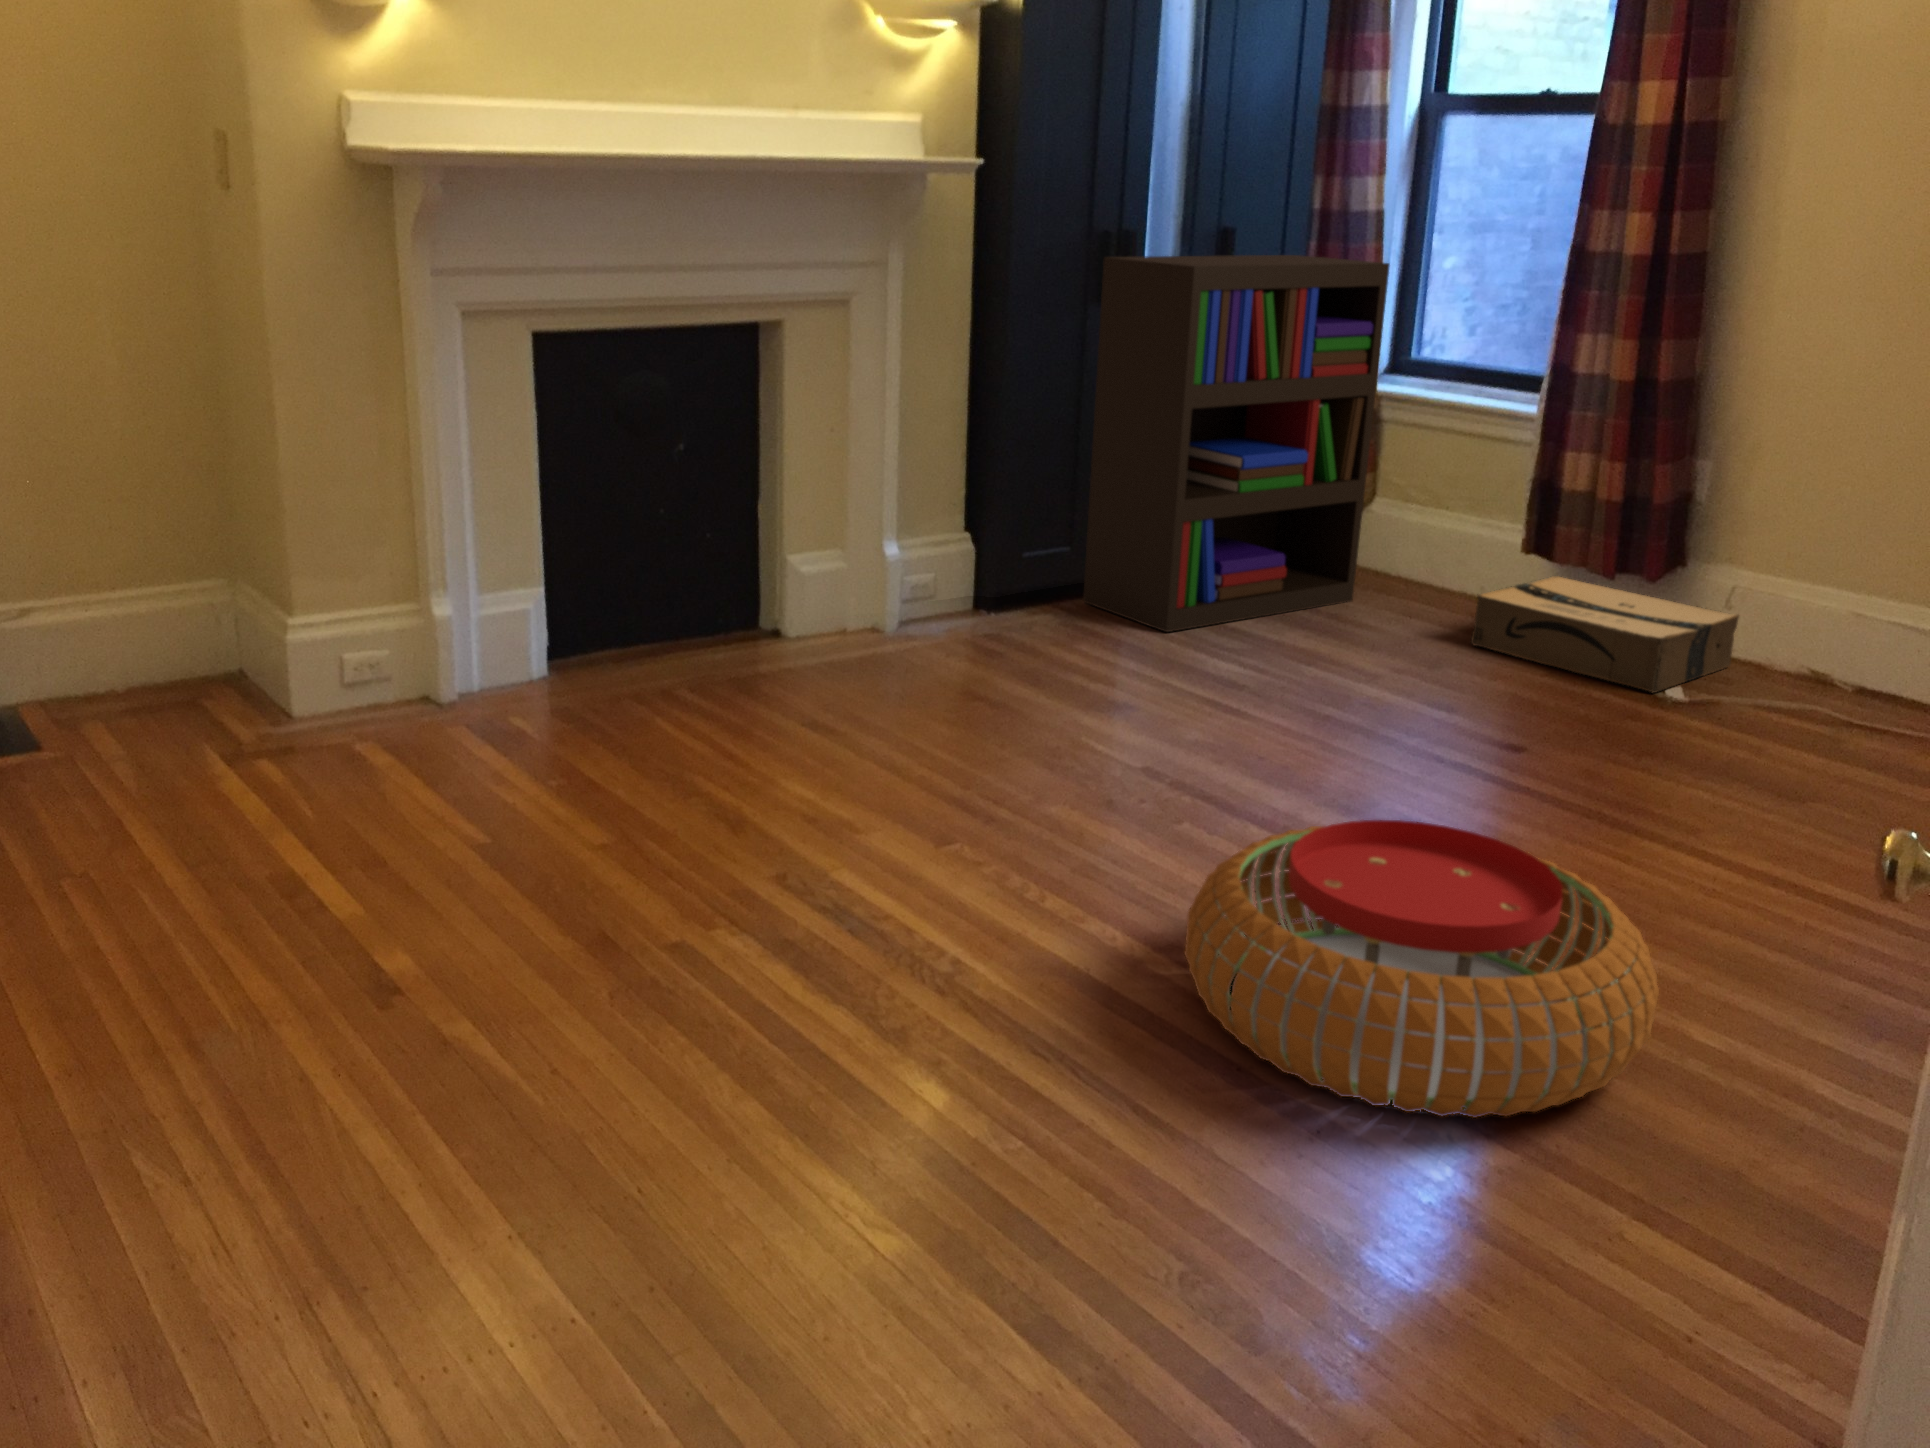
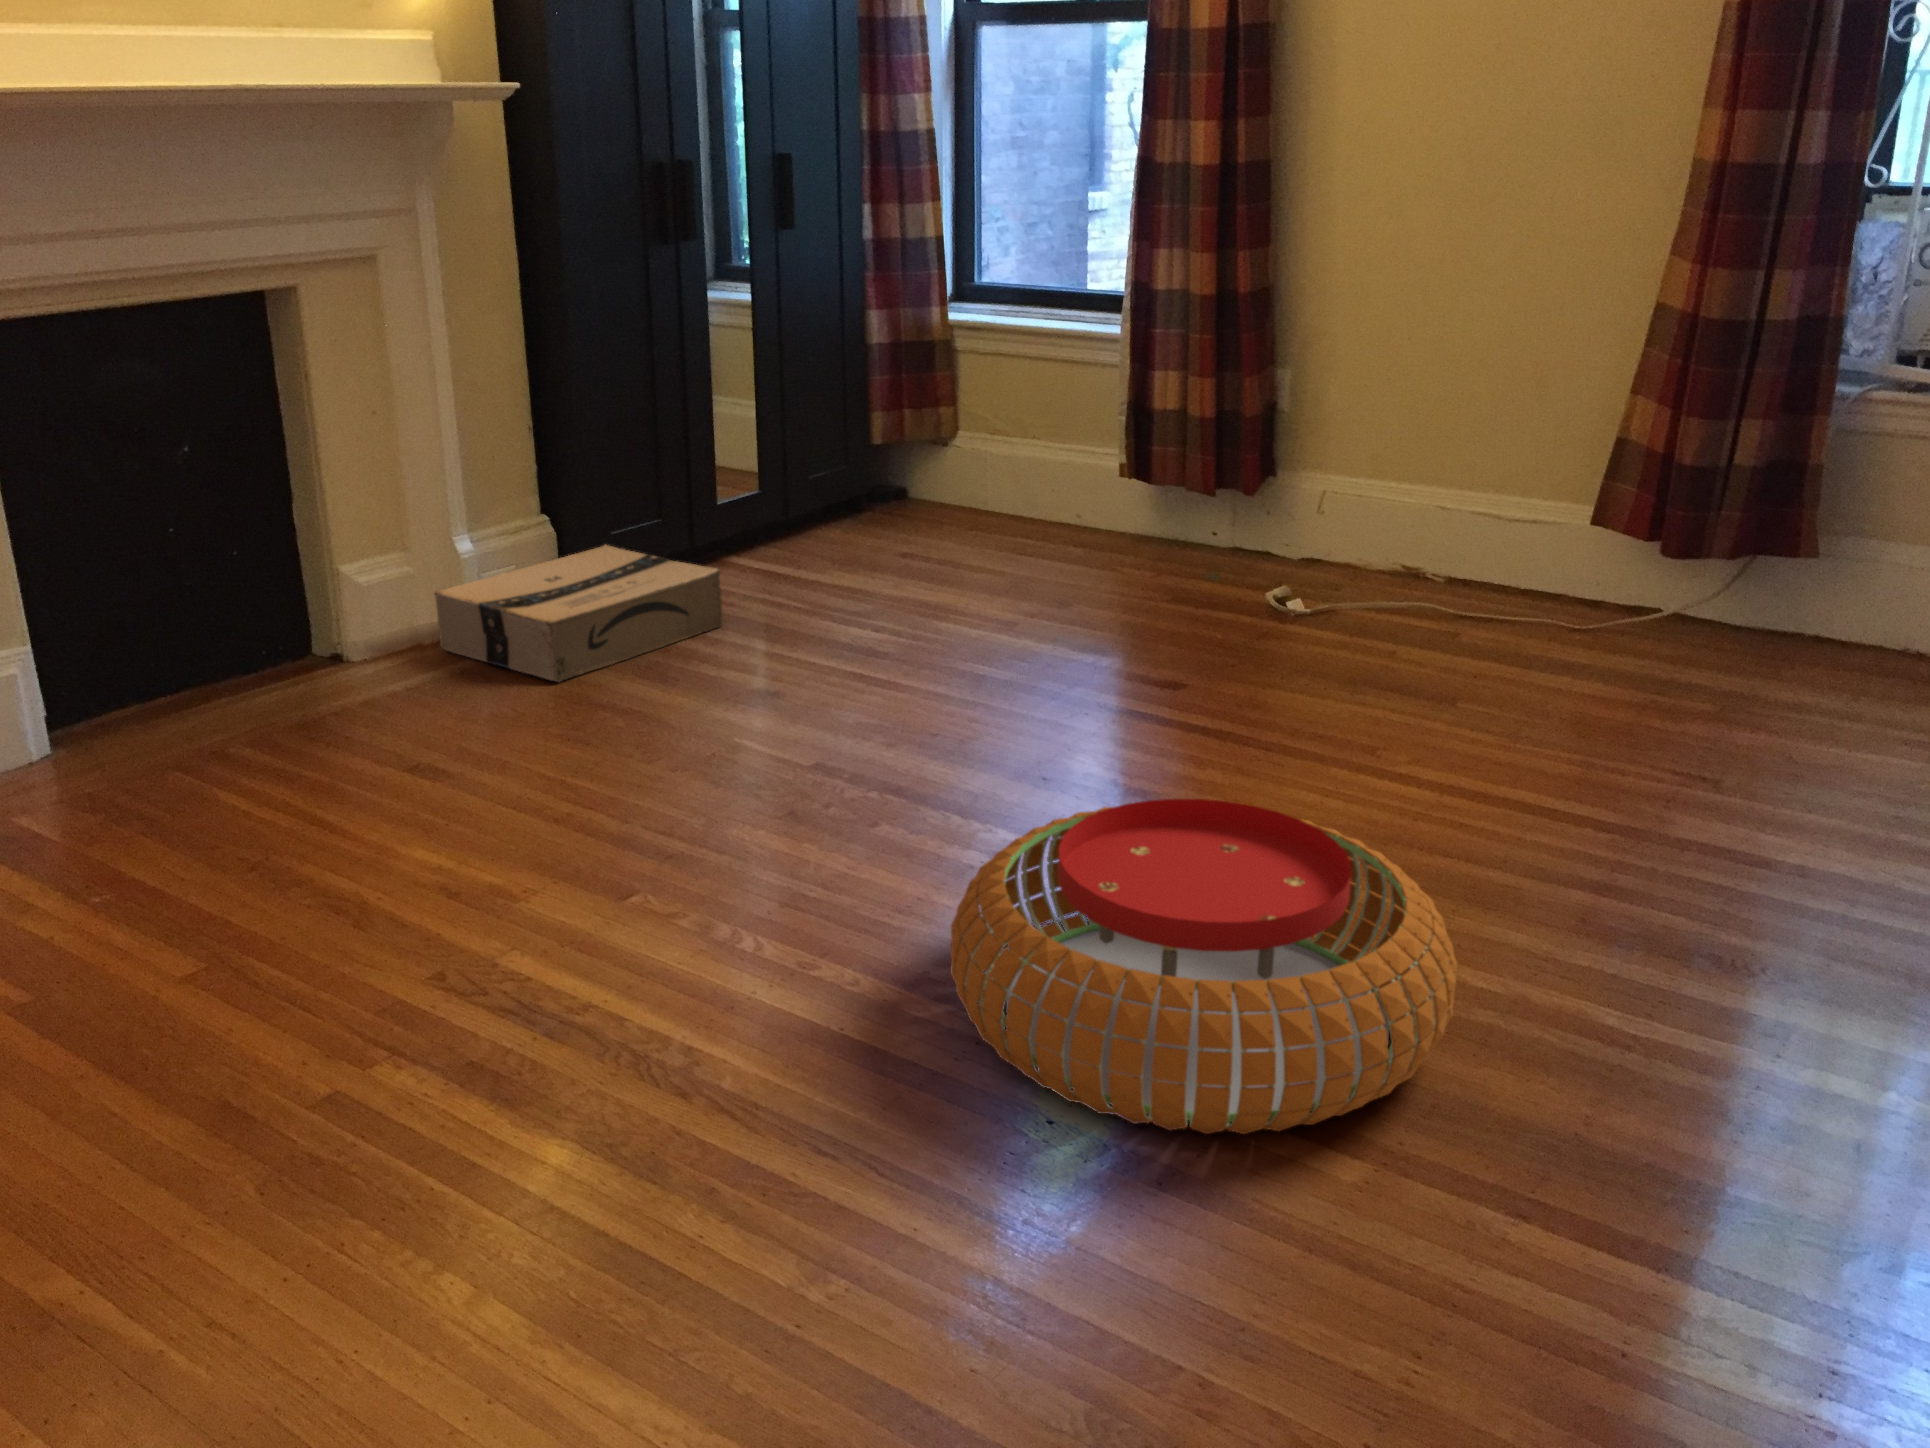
bookshelf: present [1083,255,1389,632] -> none [659,181,959,602]
cardboard box: present [1471,576,1739,692] -> present [434,544,723,682]

